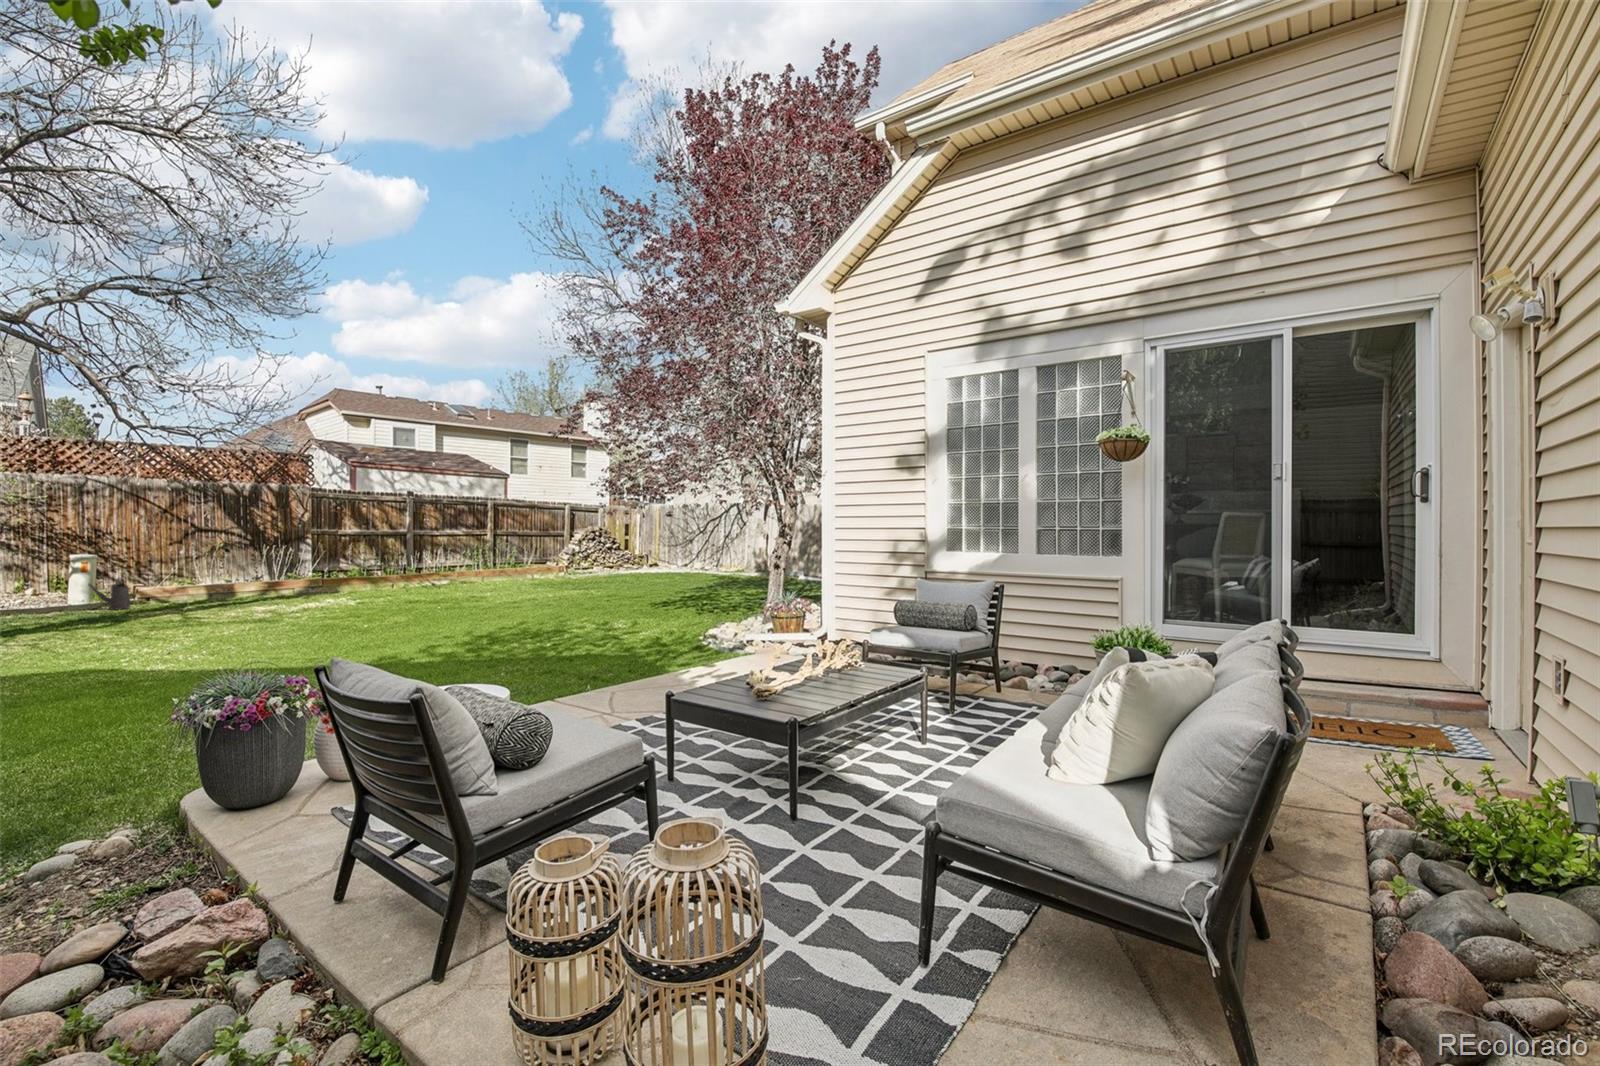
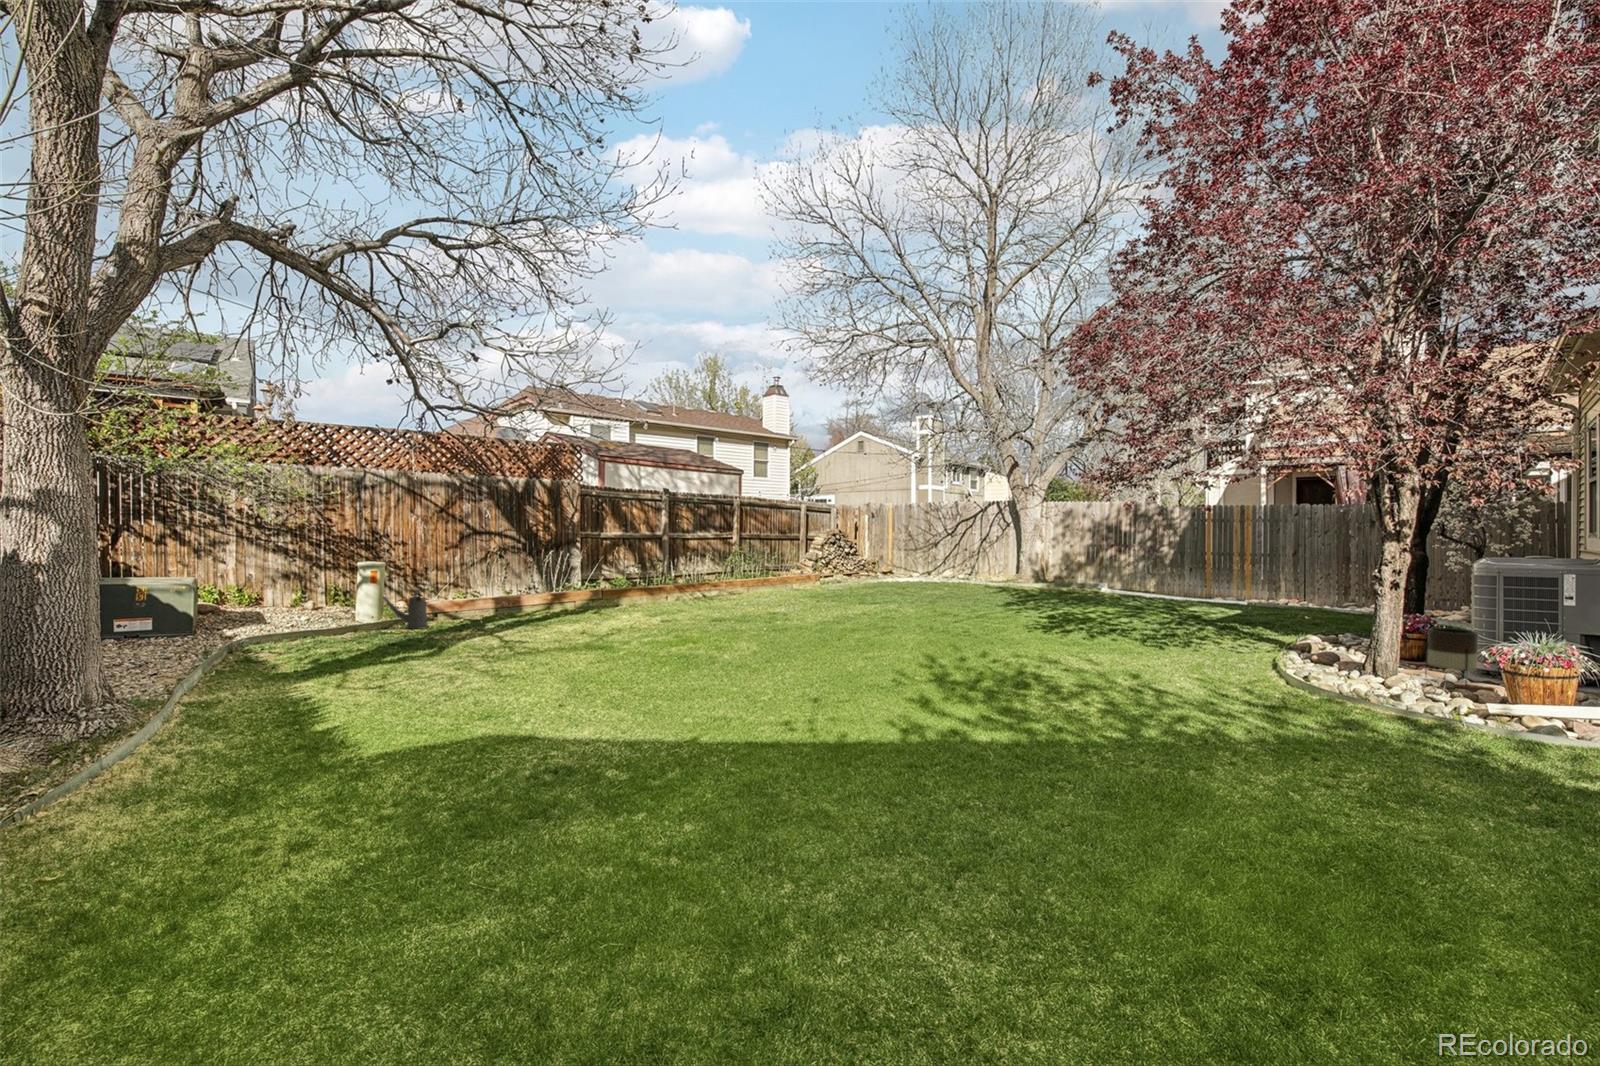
planter: none [804,604,830,643] -> present [1425,628,1478,686]

